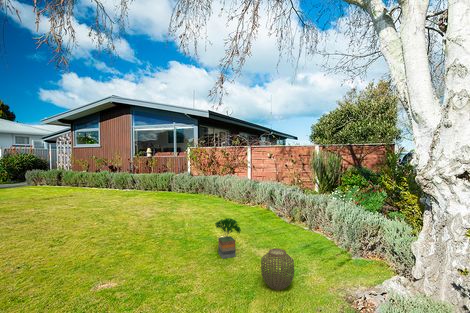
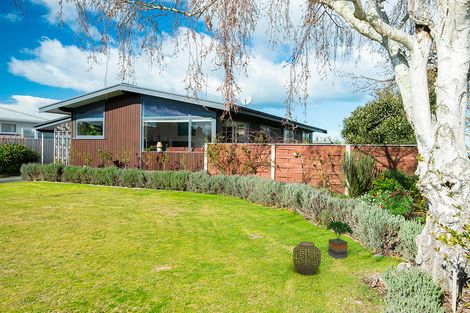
potted tree: present [215,218,241,259] -> present [326,221,353,259]

